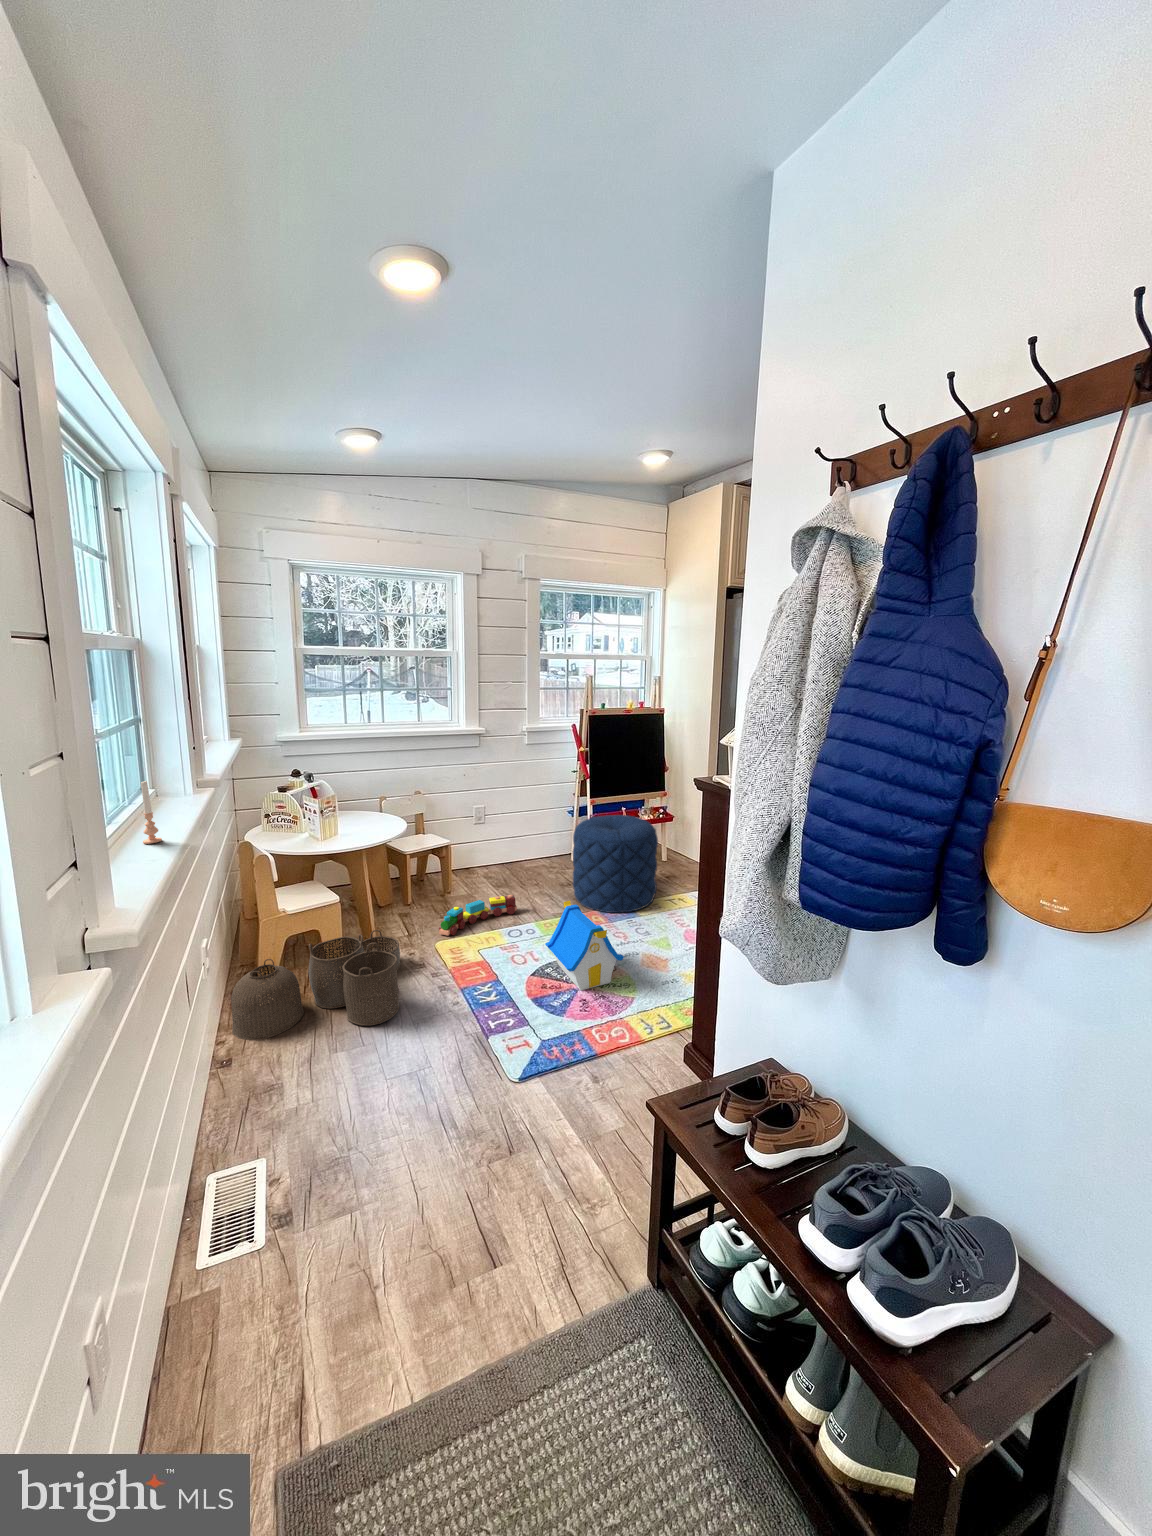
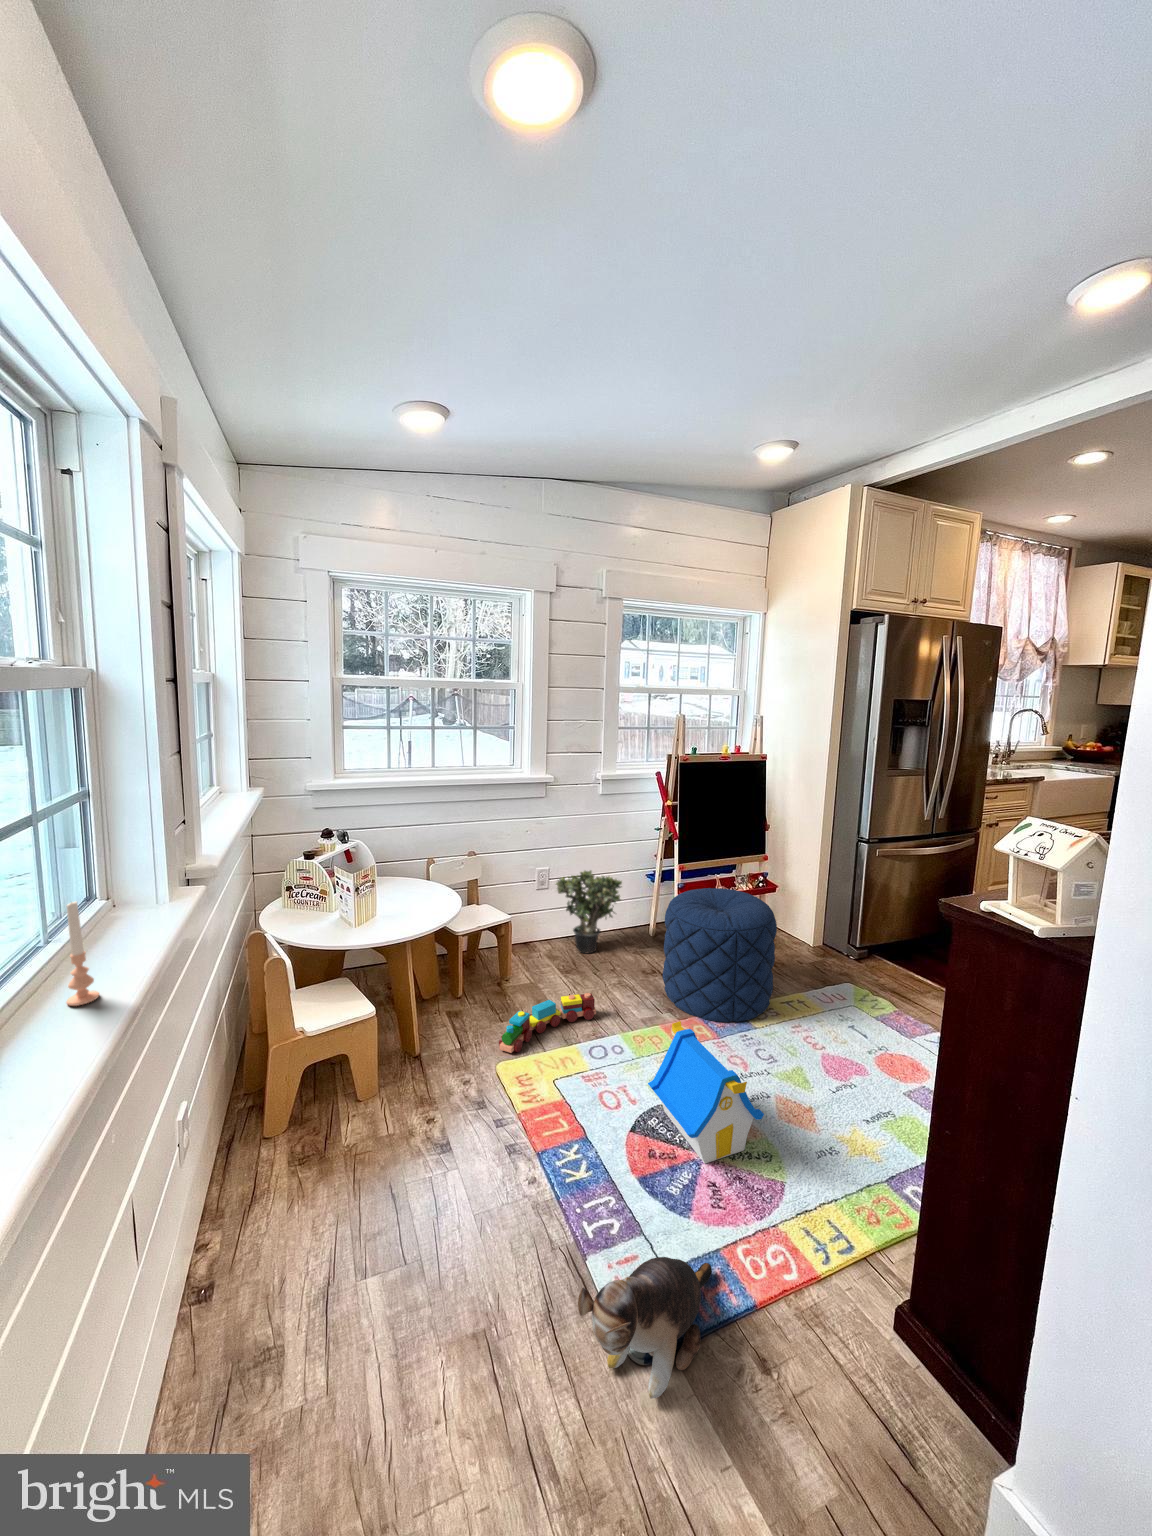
potted plant: none [489,805,545,873] -> present [556,870,622,953]
woven basket: present [231,930,400,1040] -> none [219,1051,453,1243]
plush toy: none [470,1021,571,1093] -> present [578,1257,712,1398]

